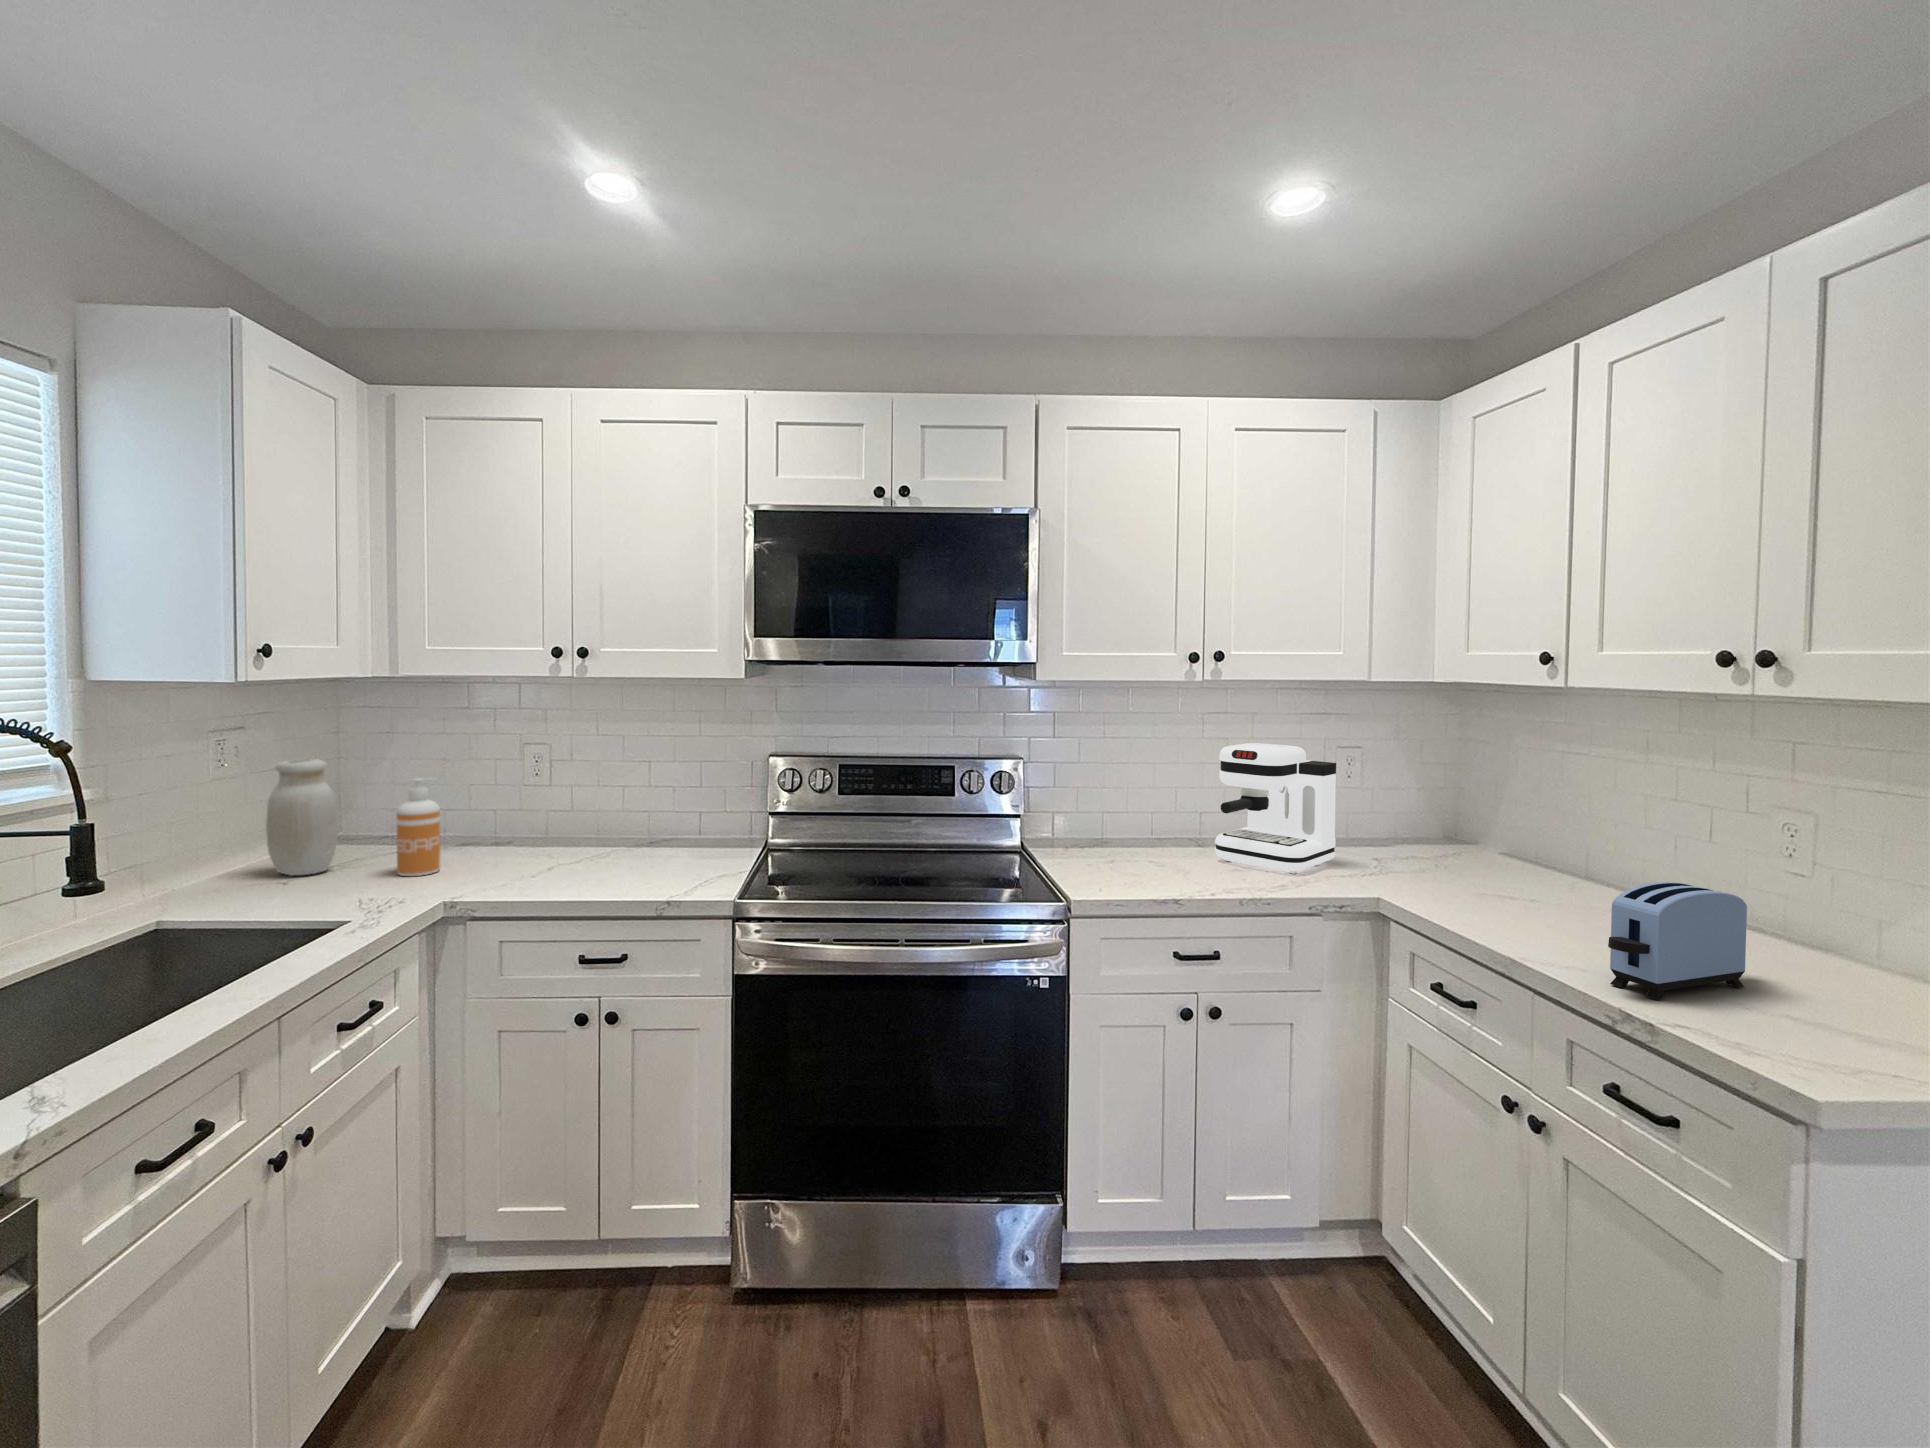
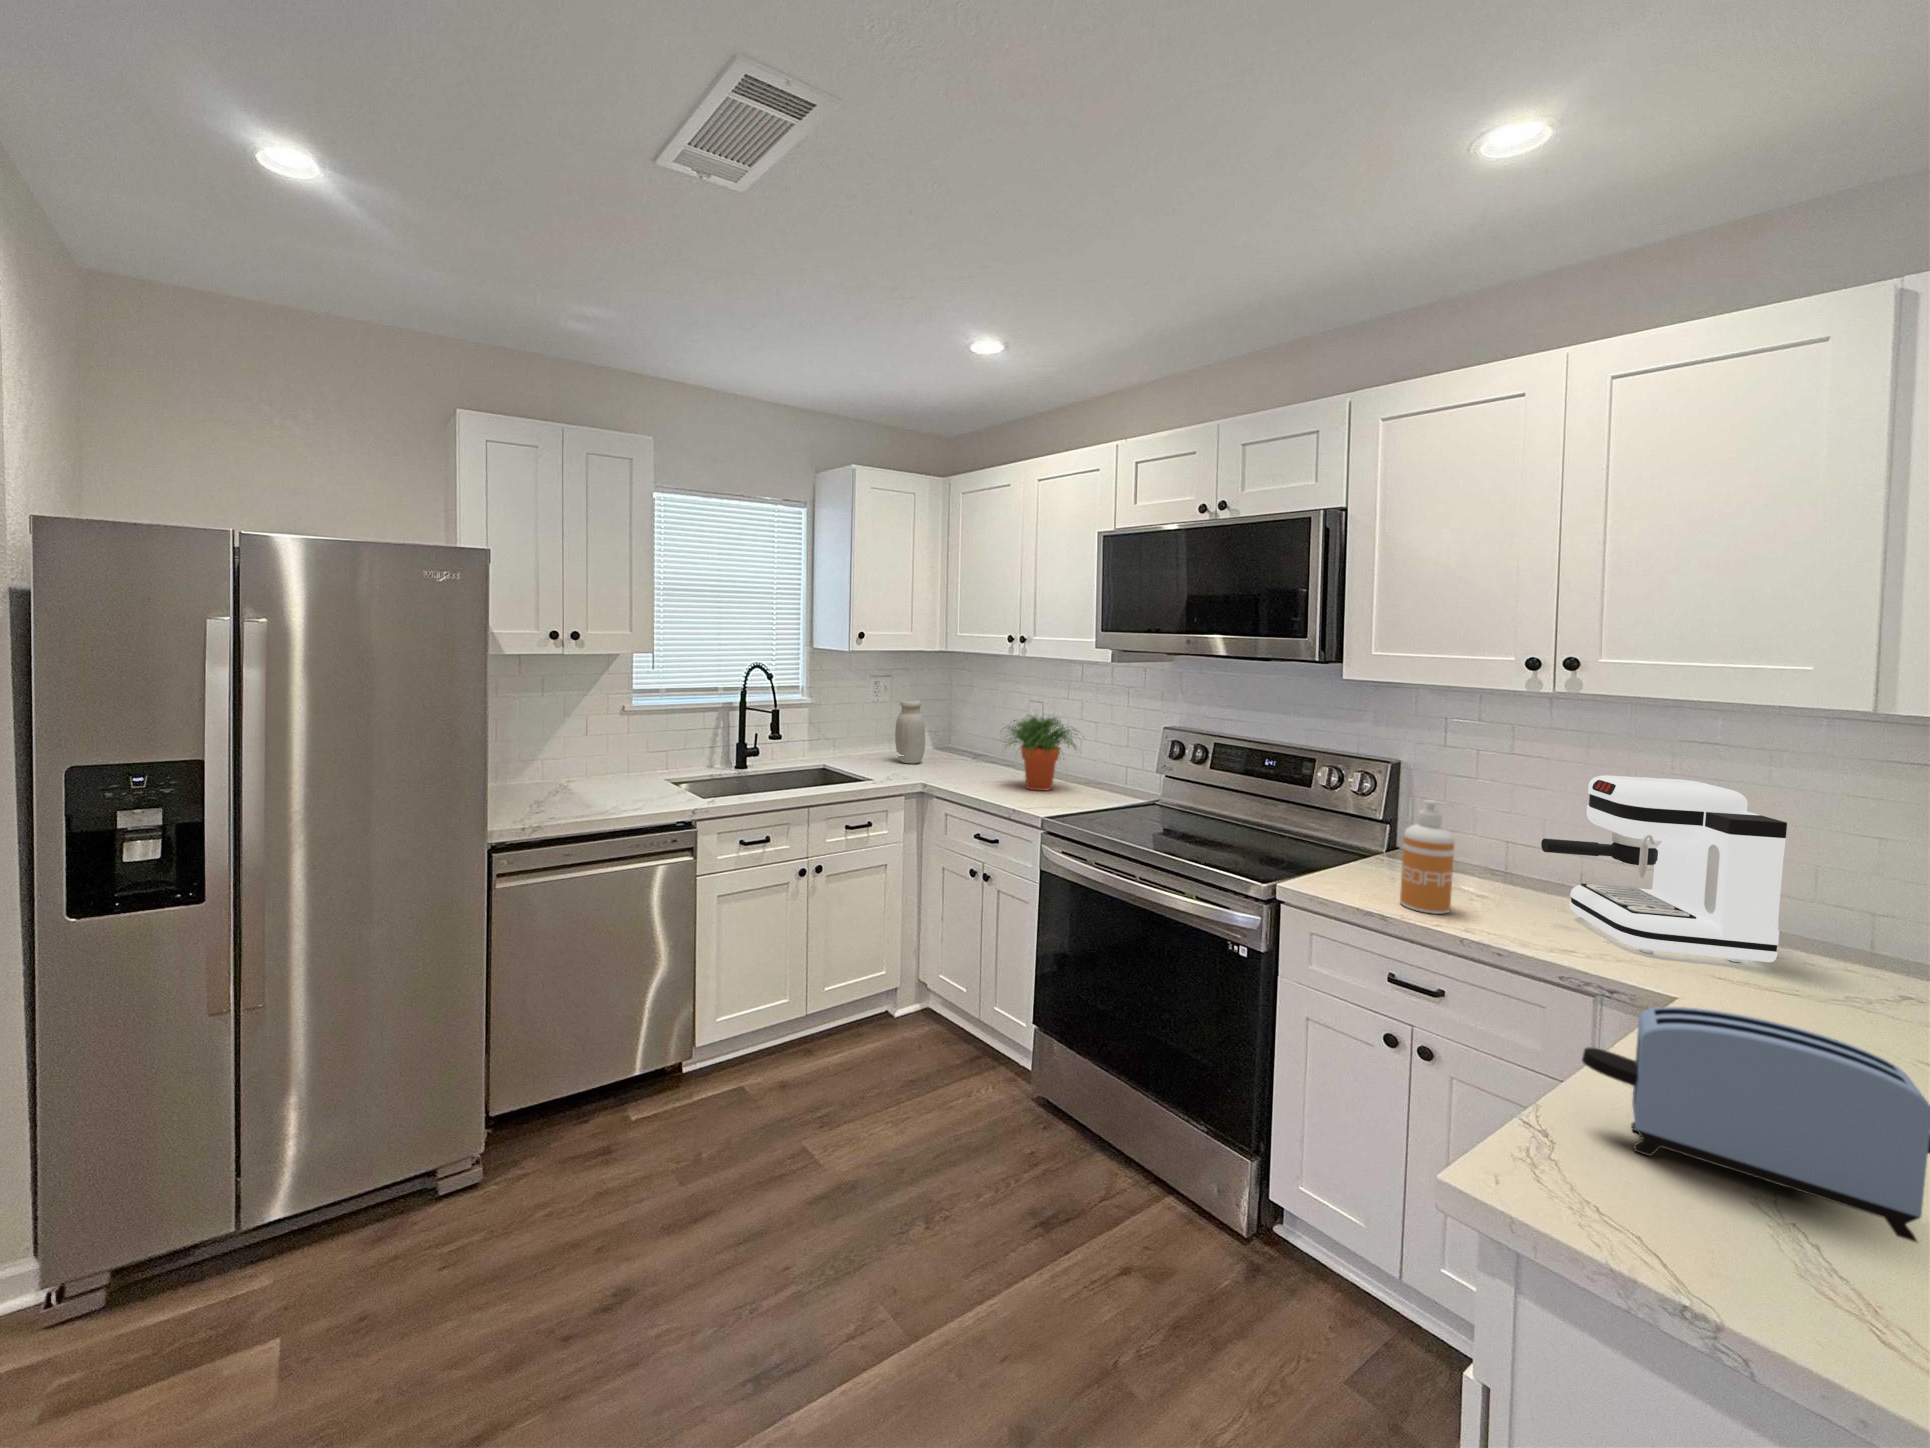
potted plant: none [540,756,674,868] -> present [1001,715,1084,791]
soap dispenser: present [396,778,440,876] -> present [1400,800,1455,914]

